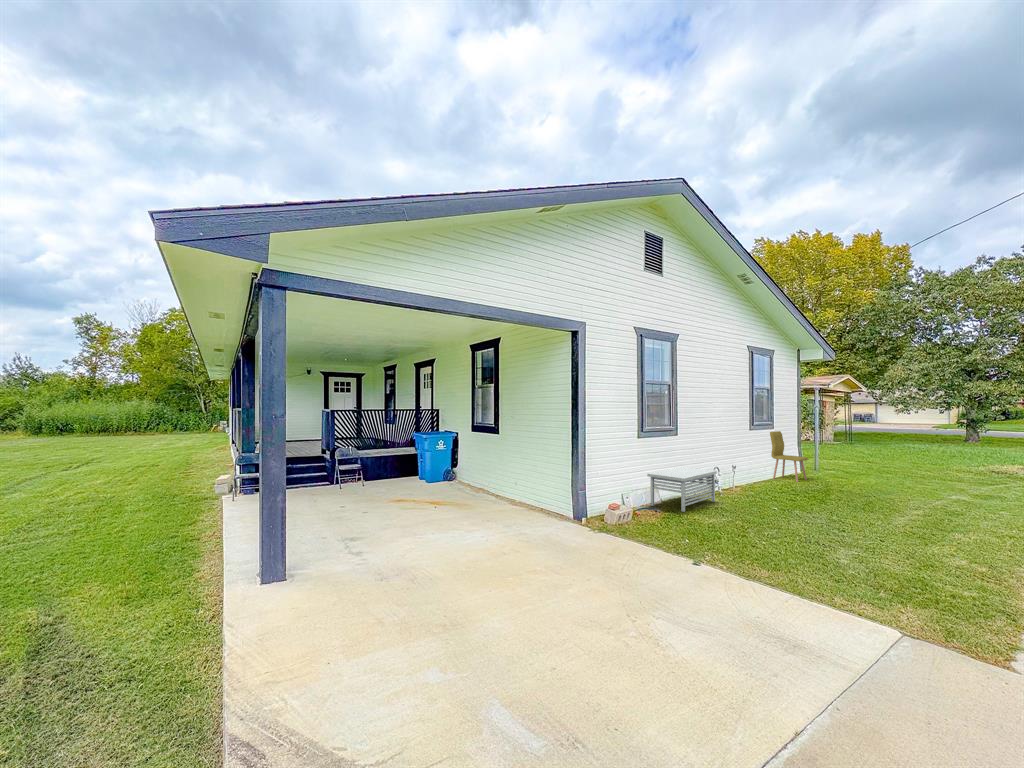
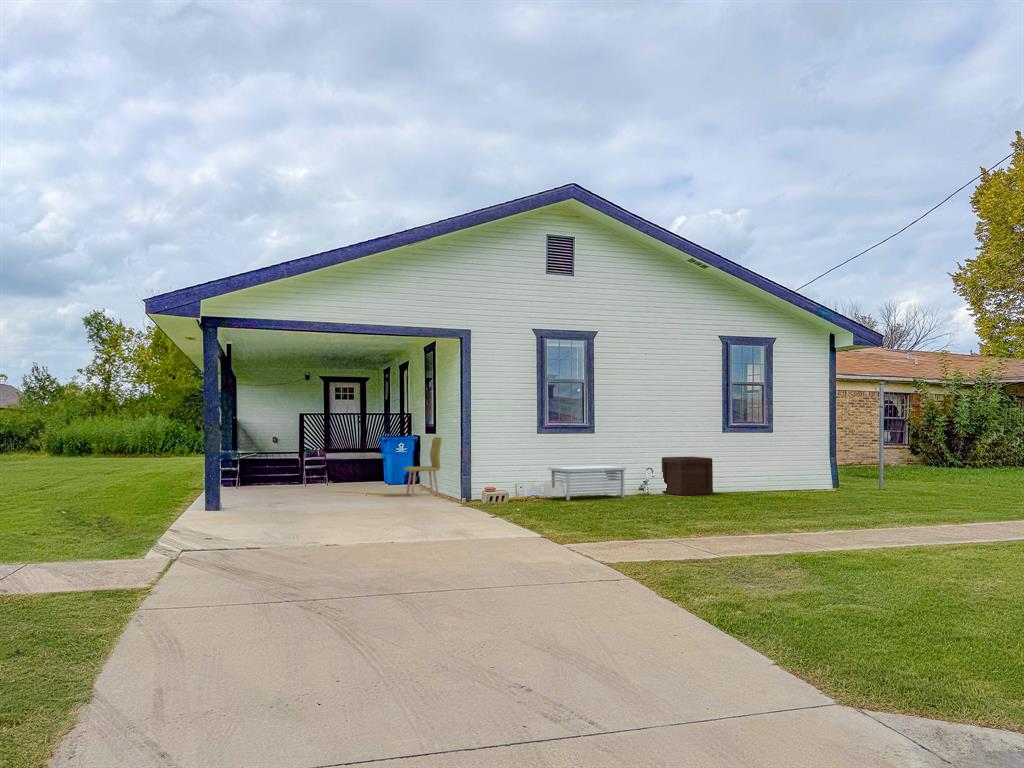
chair: present [770,431,808,482] -> present [404,437,442,497]
wooden crate: none [717,454,768,495] -> present [662,457,713,496]

